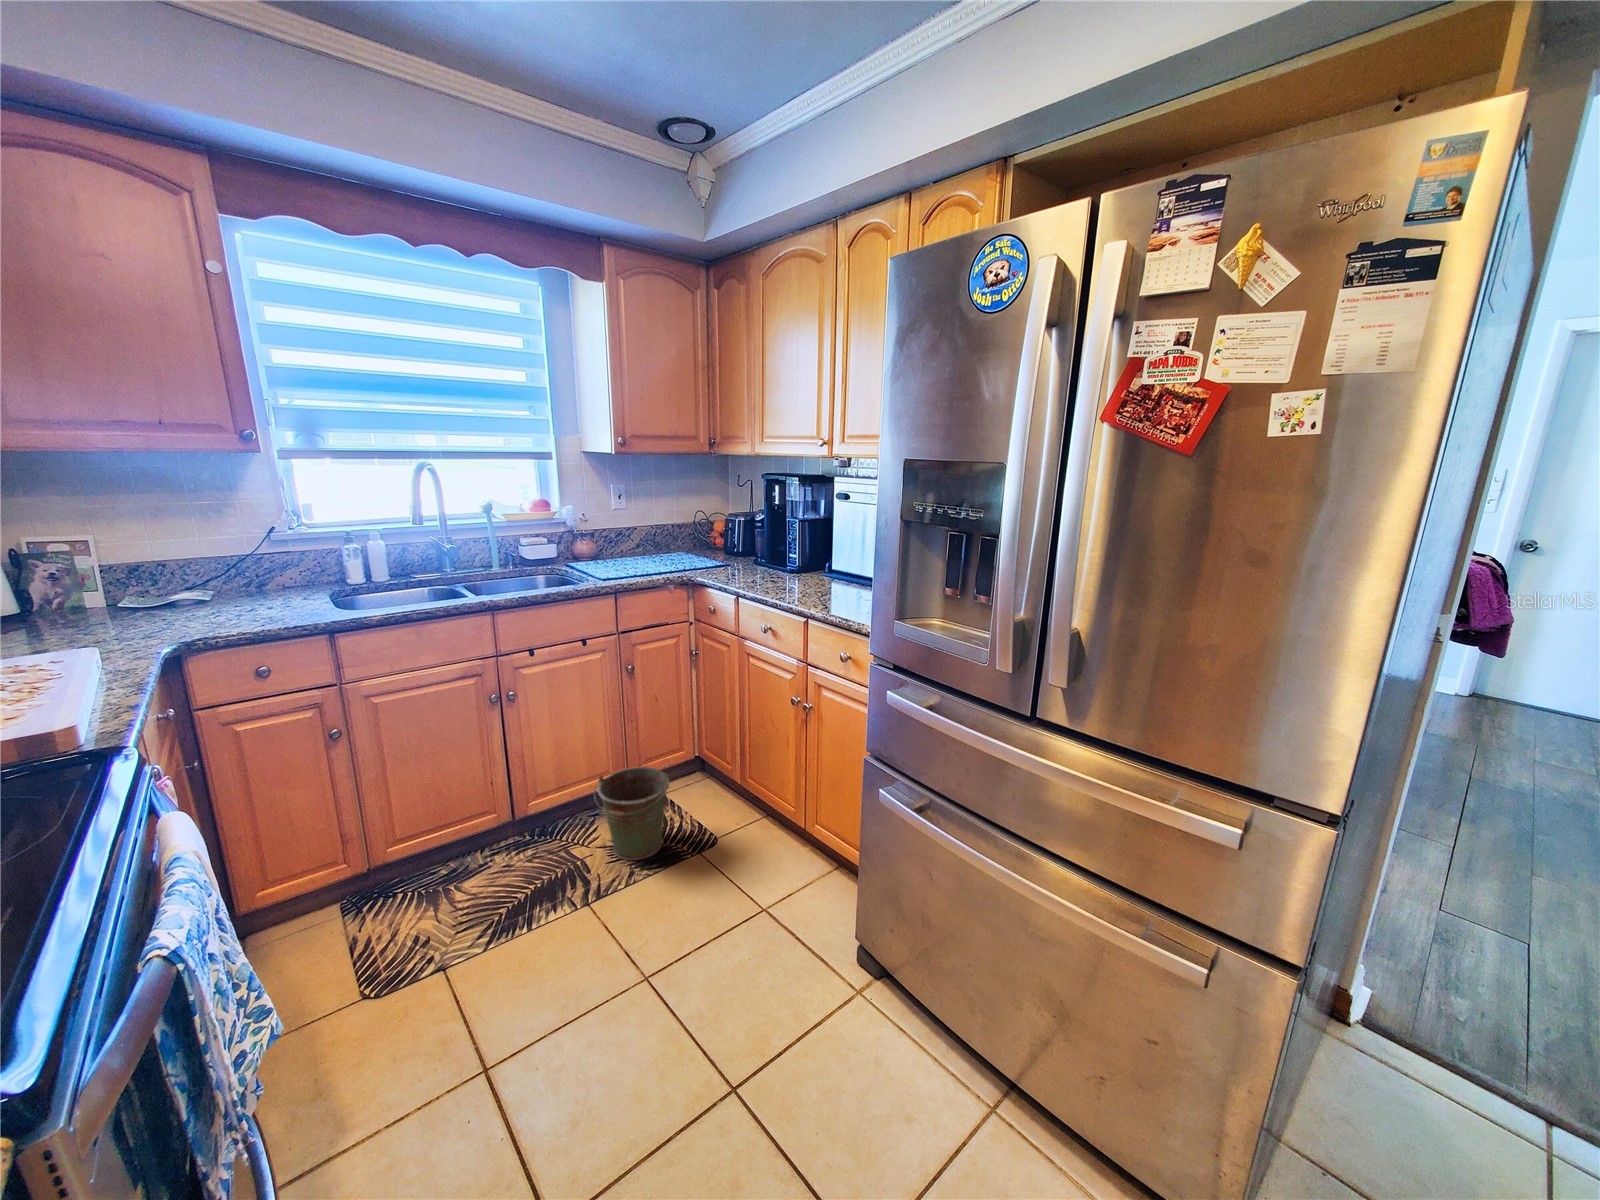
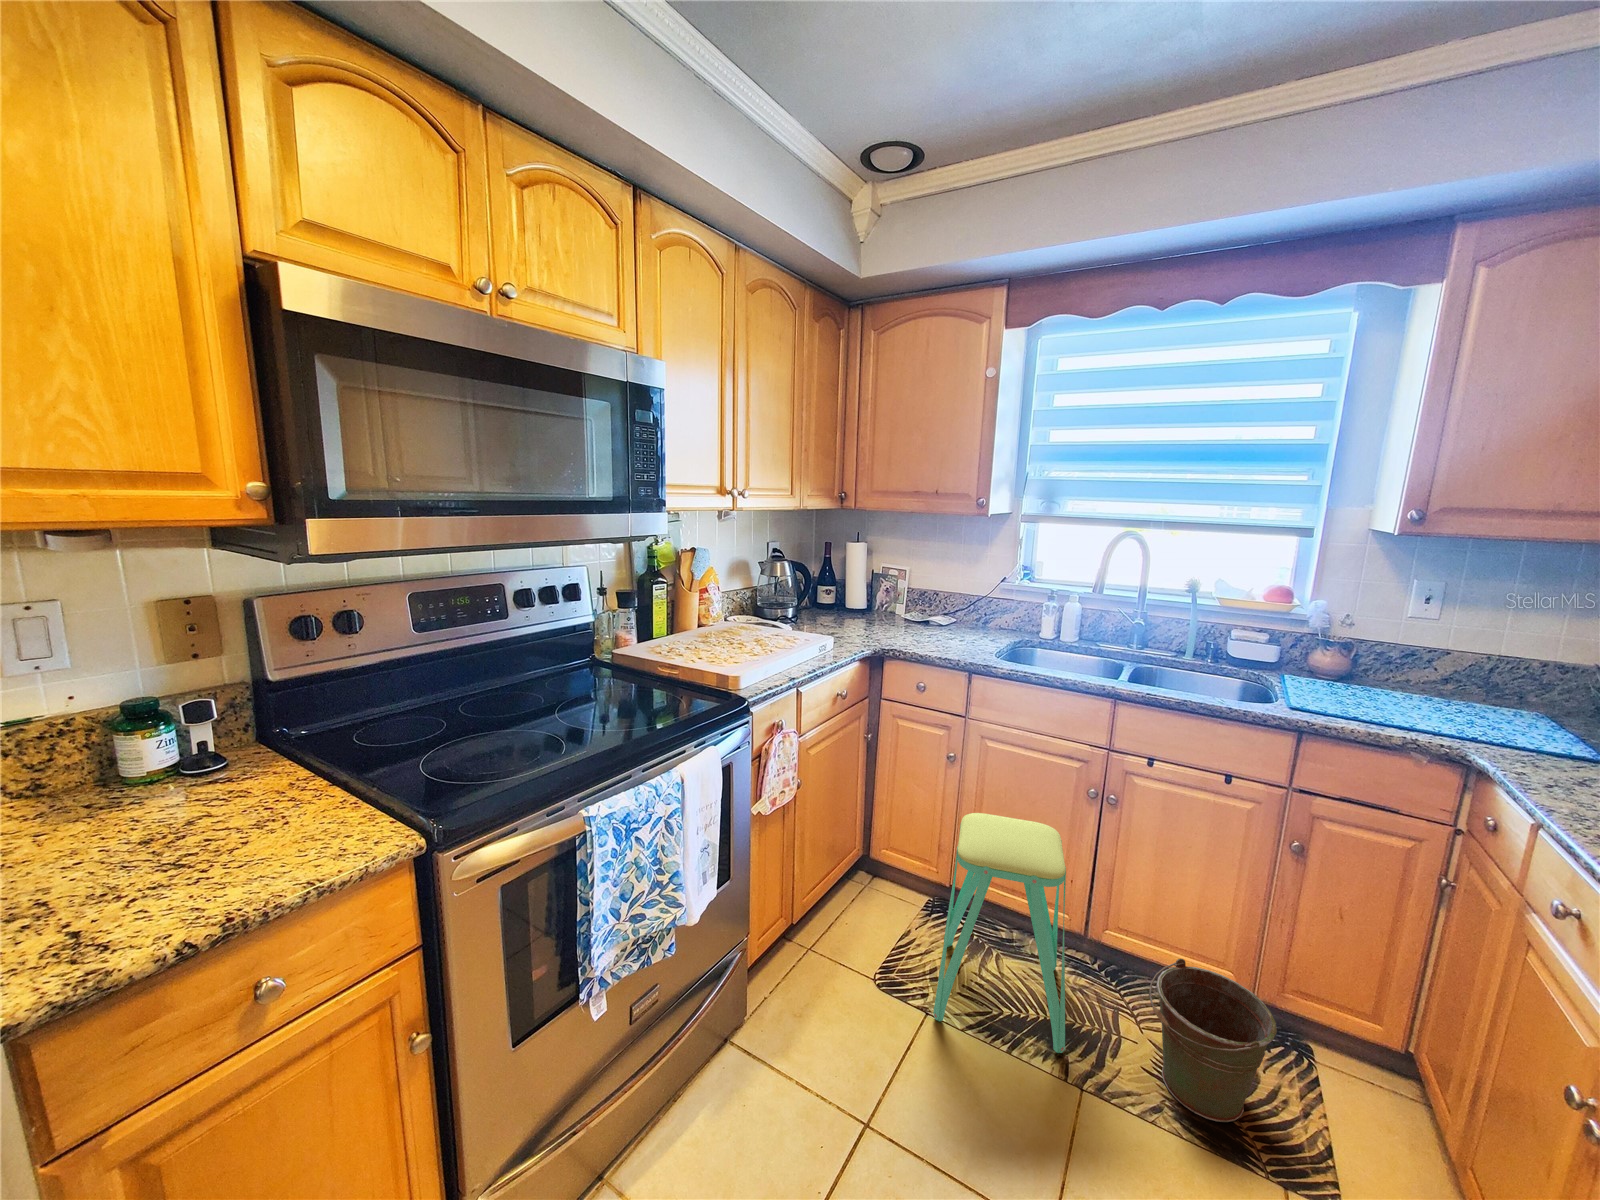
stool: none [398,740,562,965] -> present [933,813,1066,1053]

